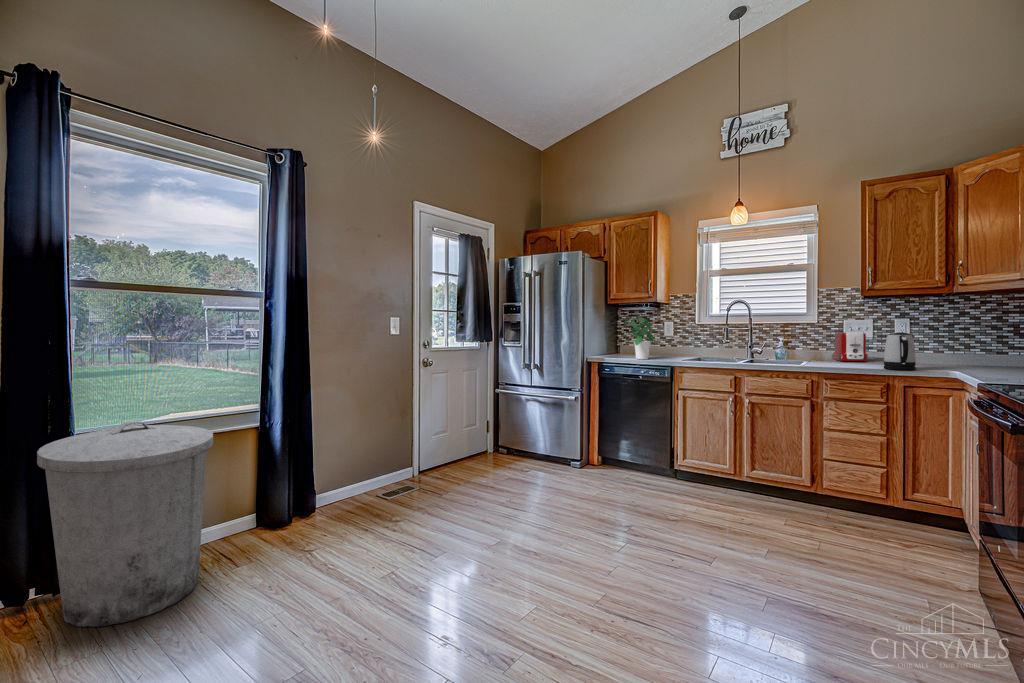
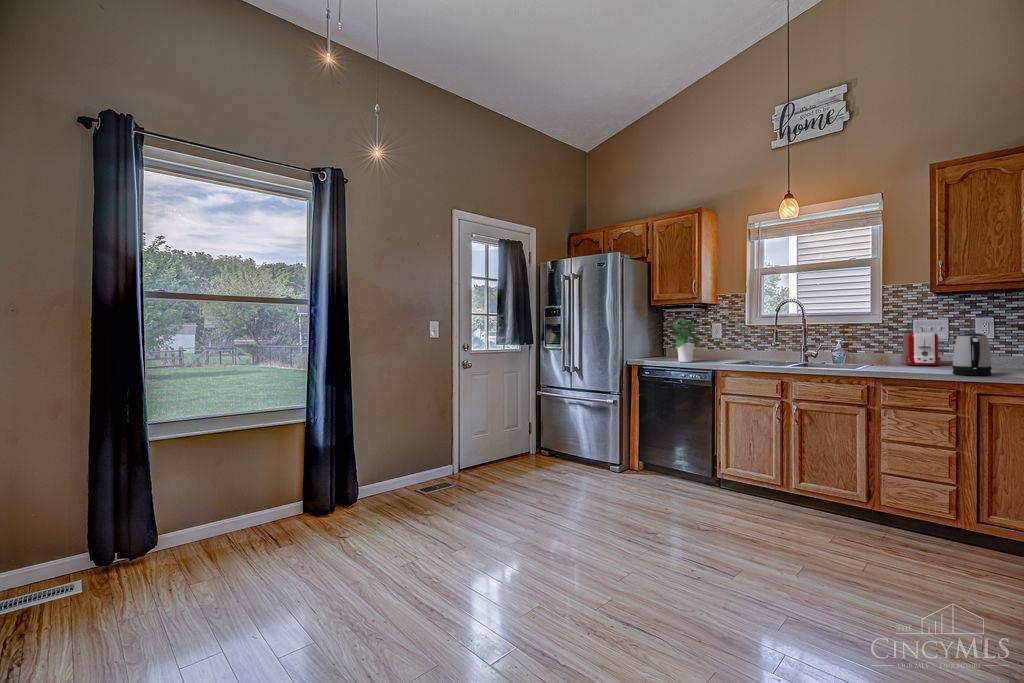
trash can: present [37,420,213,627] -> none [113,414,257,590]

